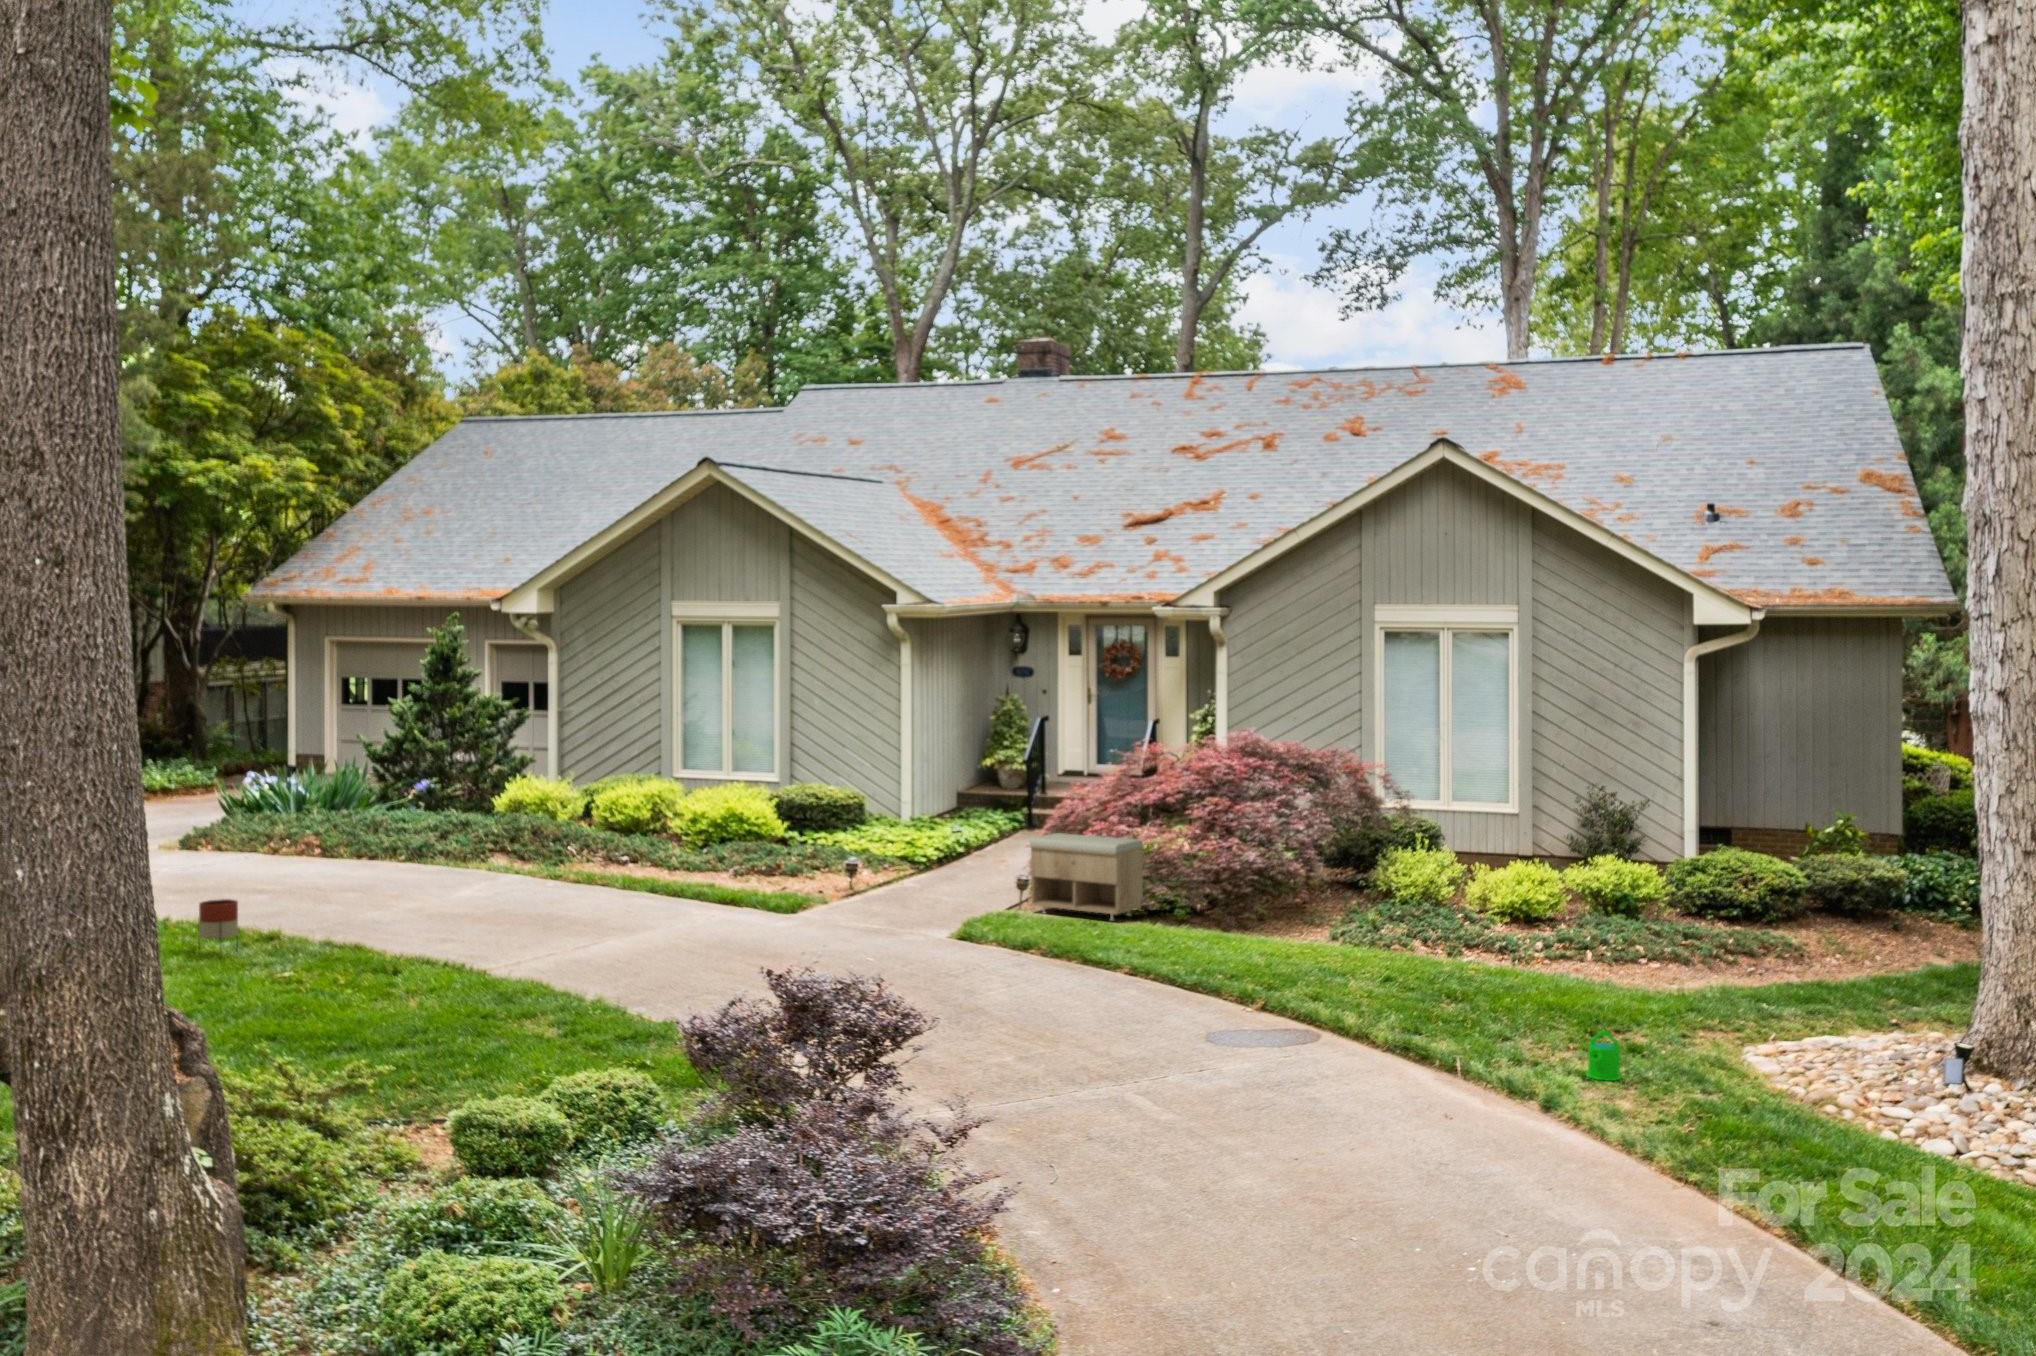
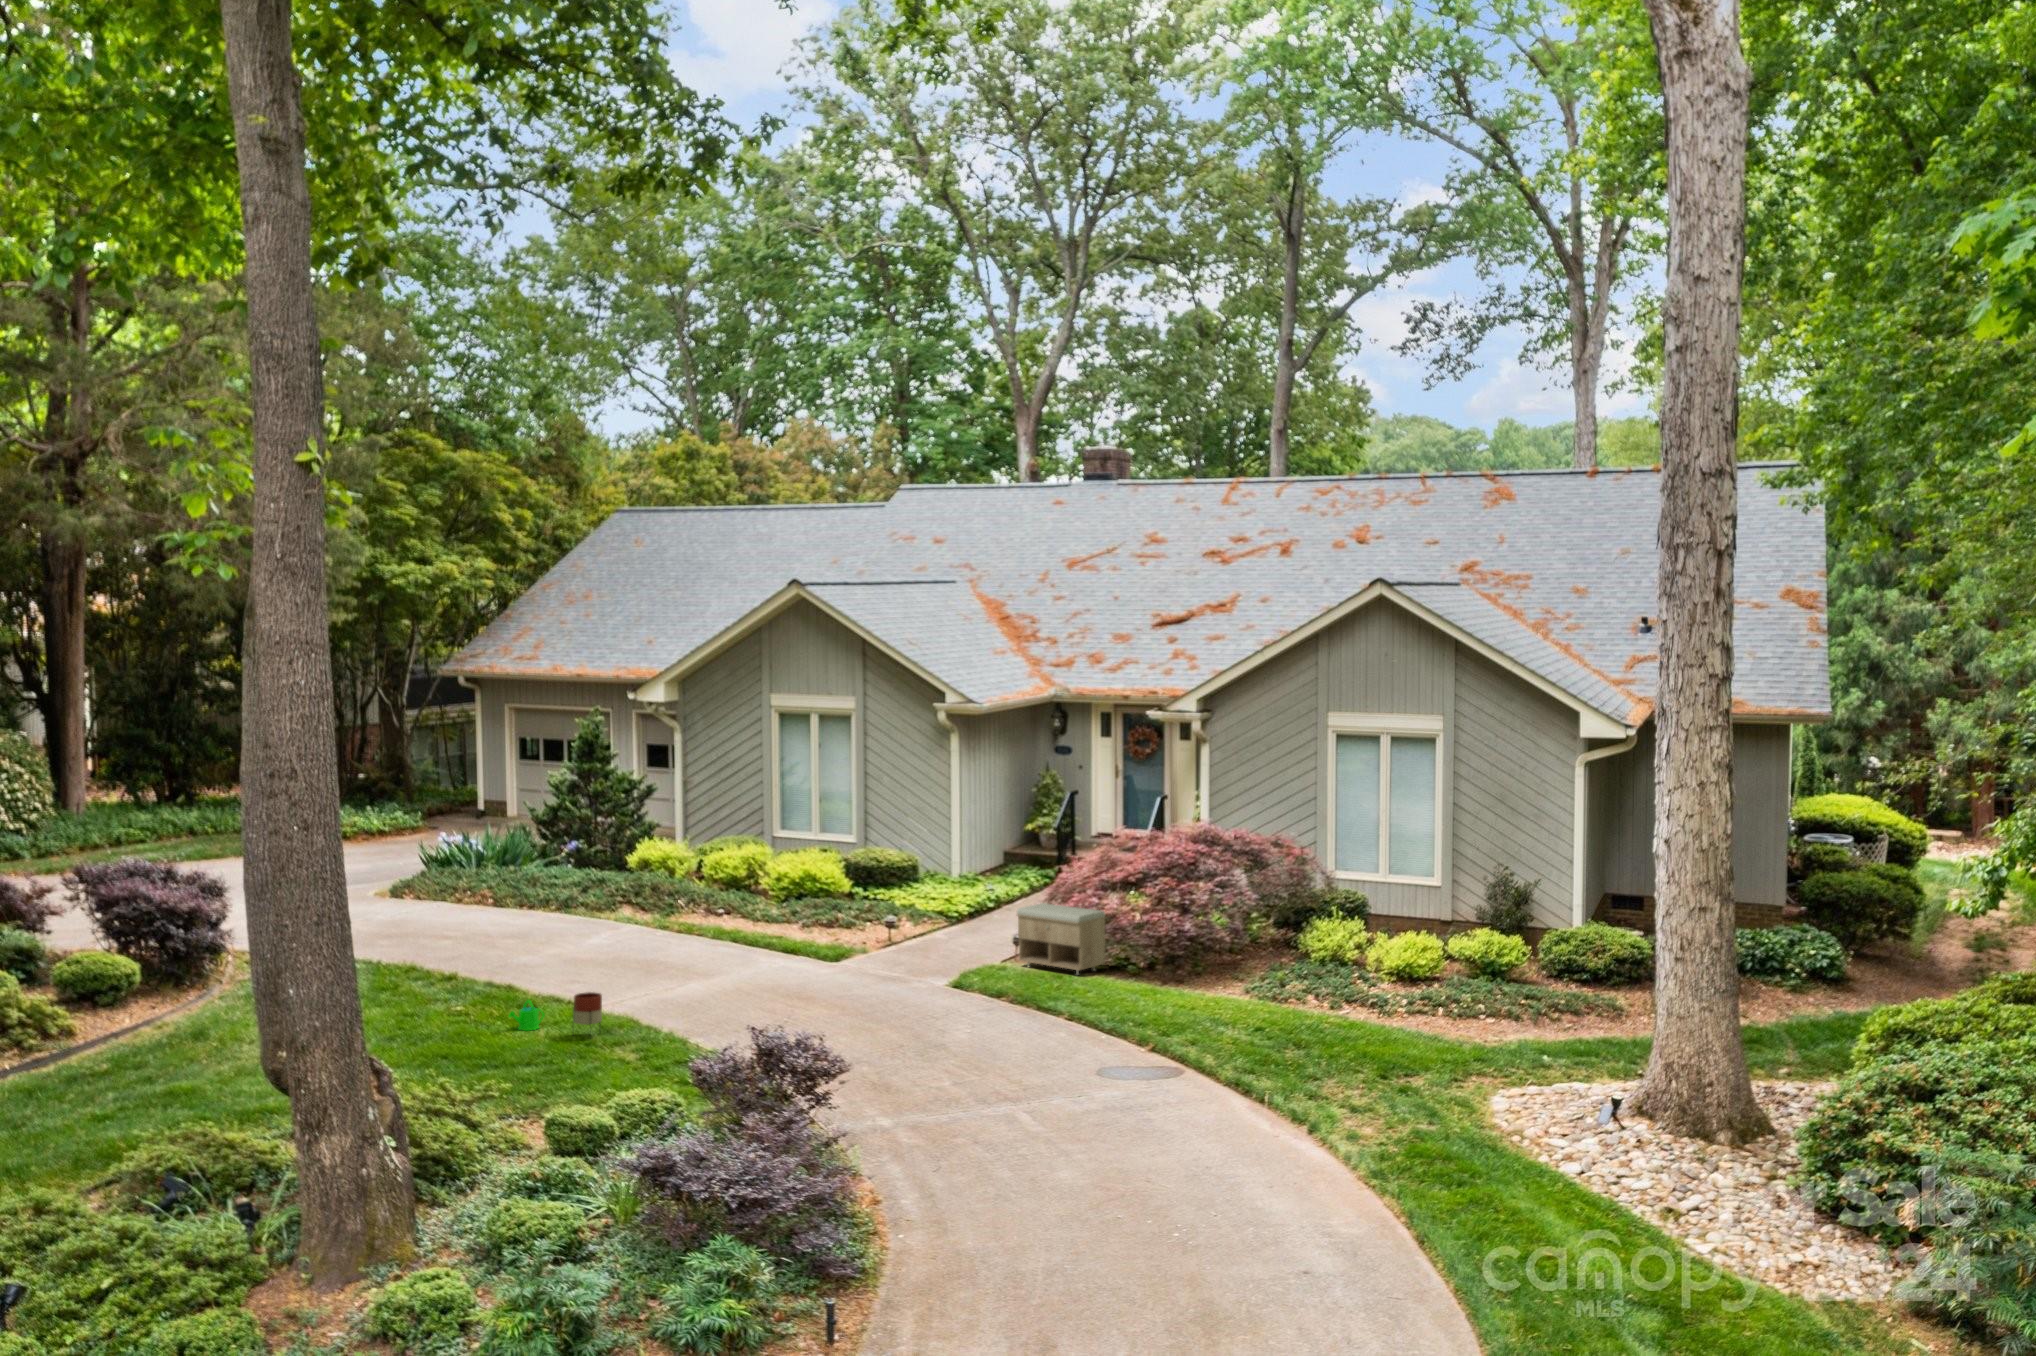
planter: present [198,899,238,950] -> present [573,992,602,1025]
watering can: present [1586,1030,1621,1081] -> present [509,1000,545,1031]

